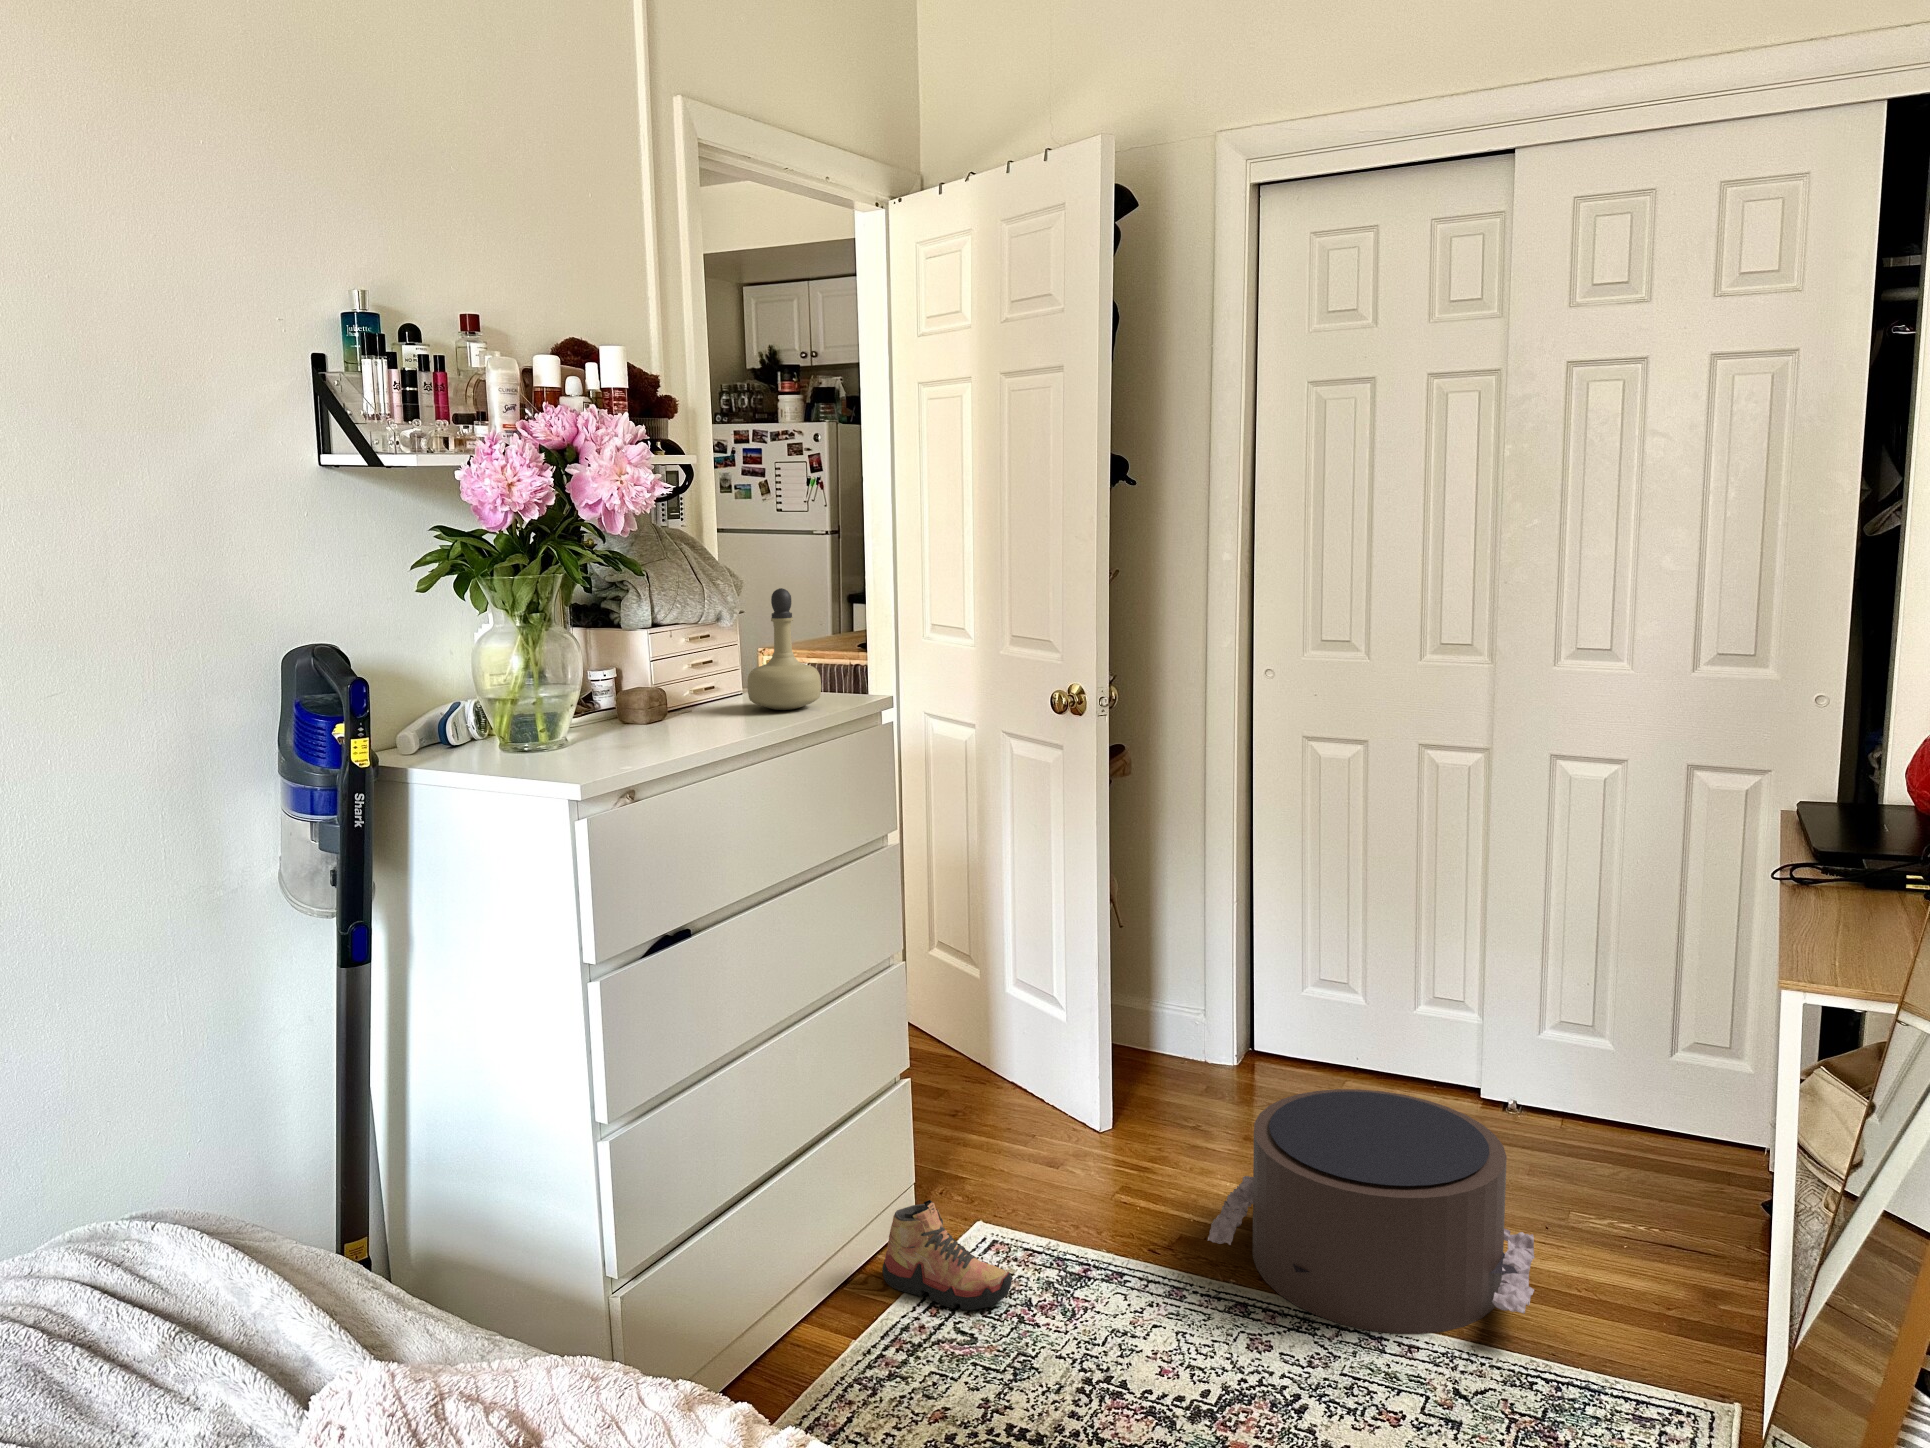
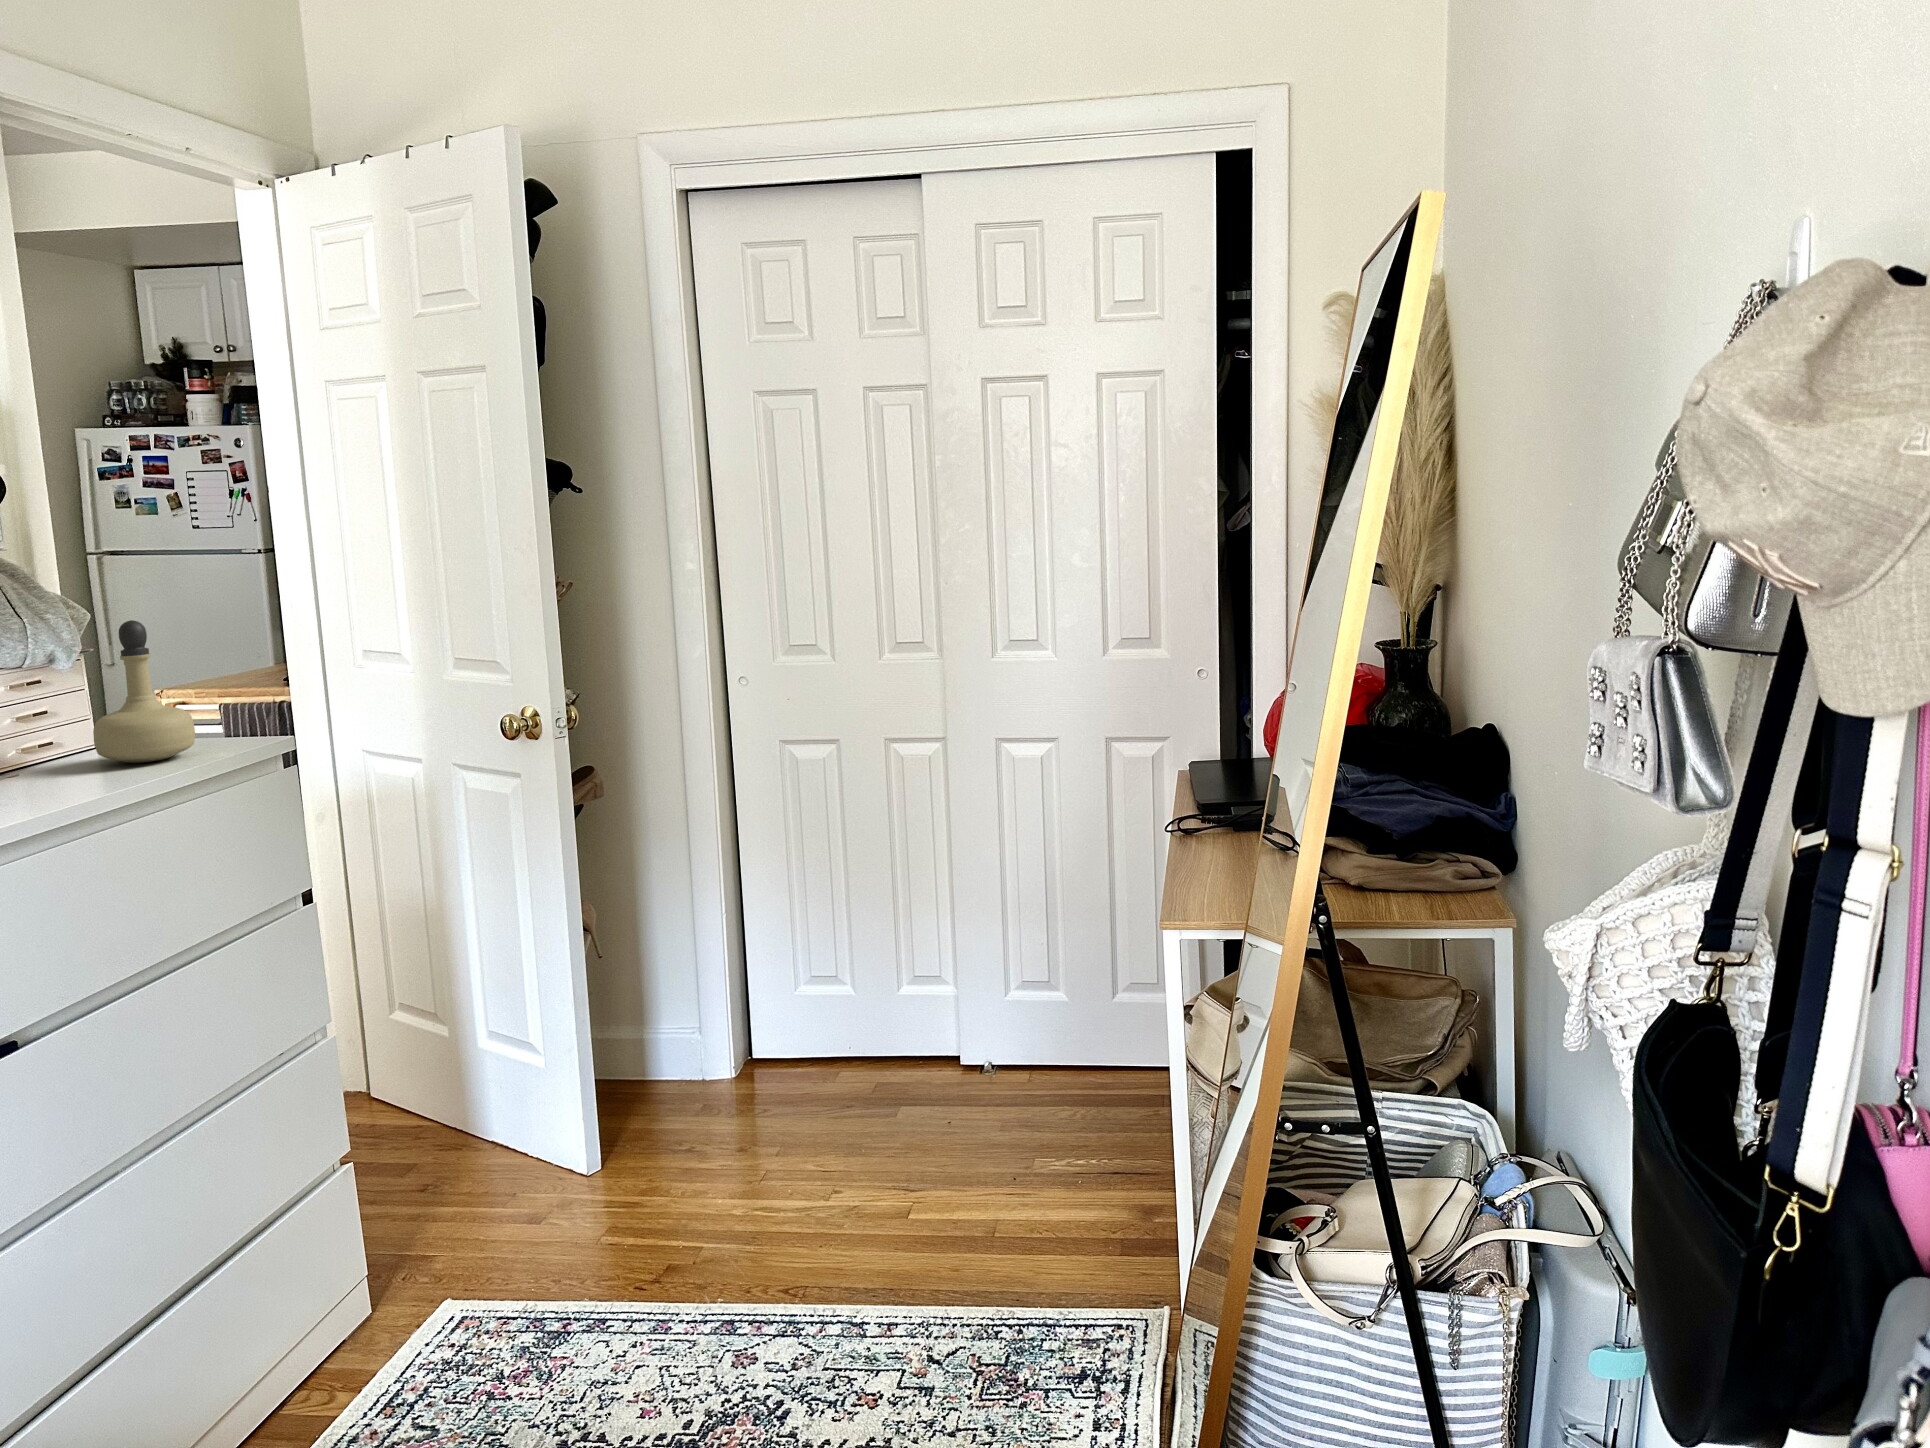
pouf: present [1208,1089,1535,1334] -> none [692,1079,999,1318]
shoe: present [882,1200,1012,1310] -> none [326,1290,479,1404]

